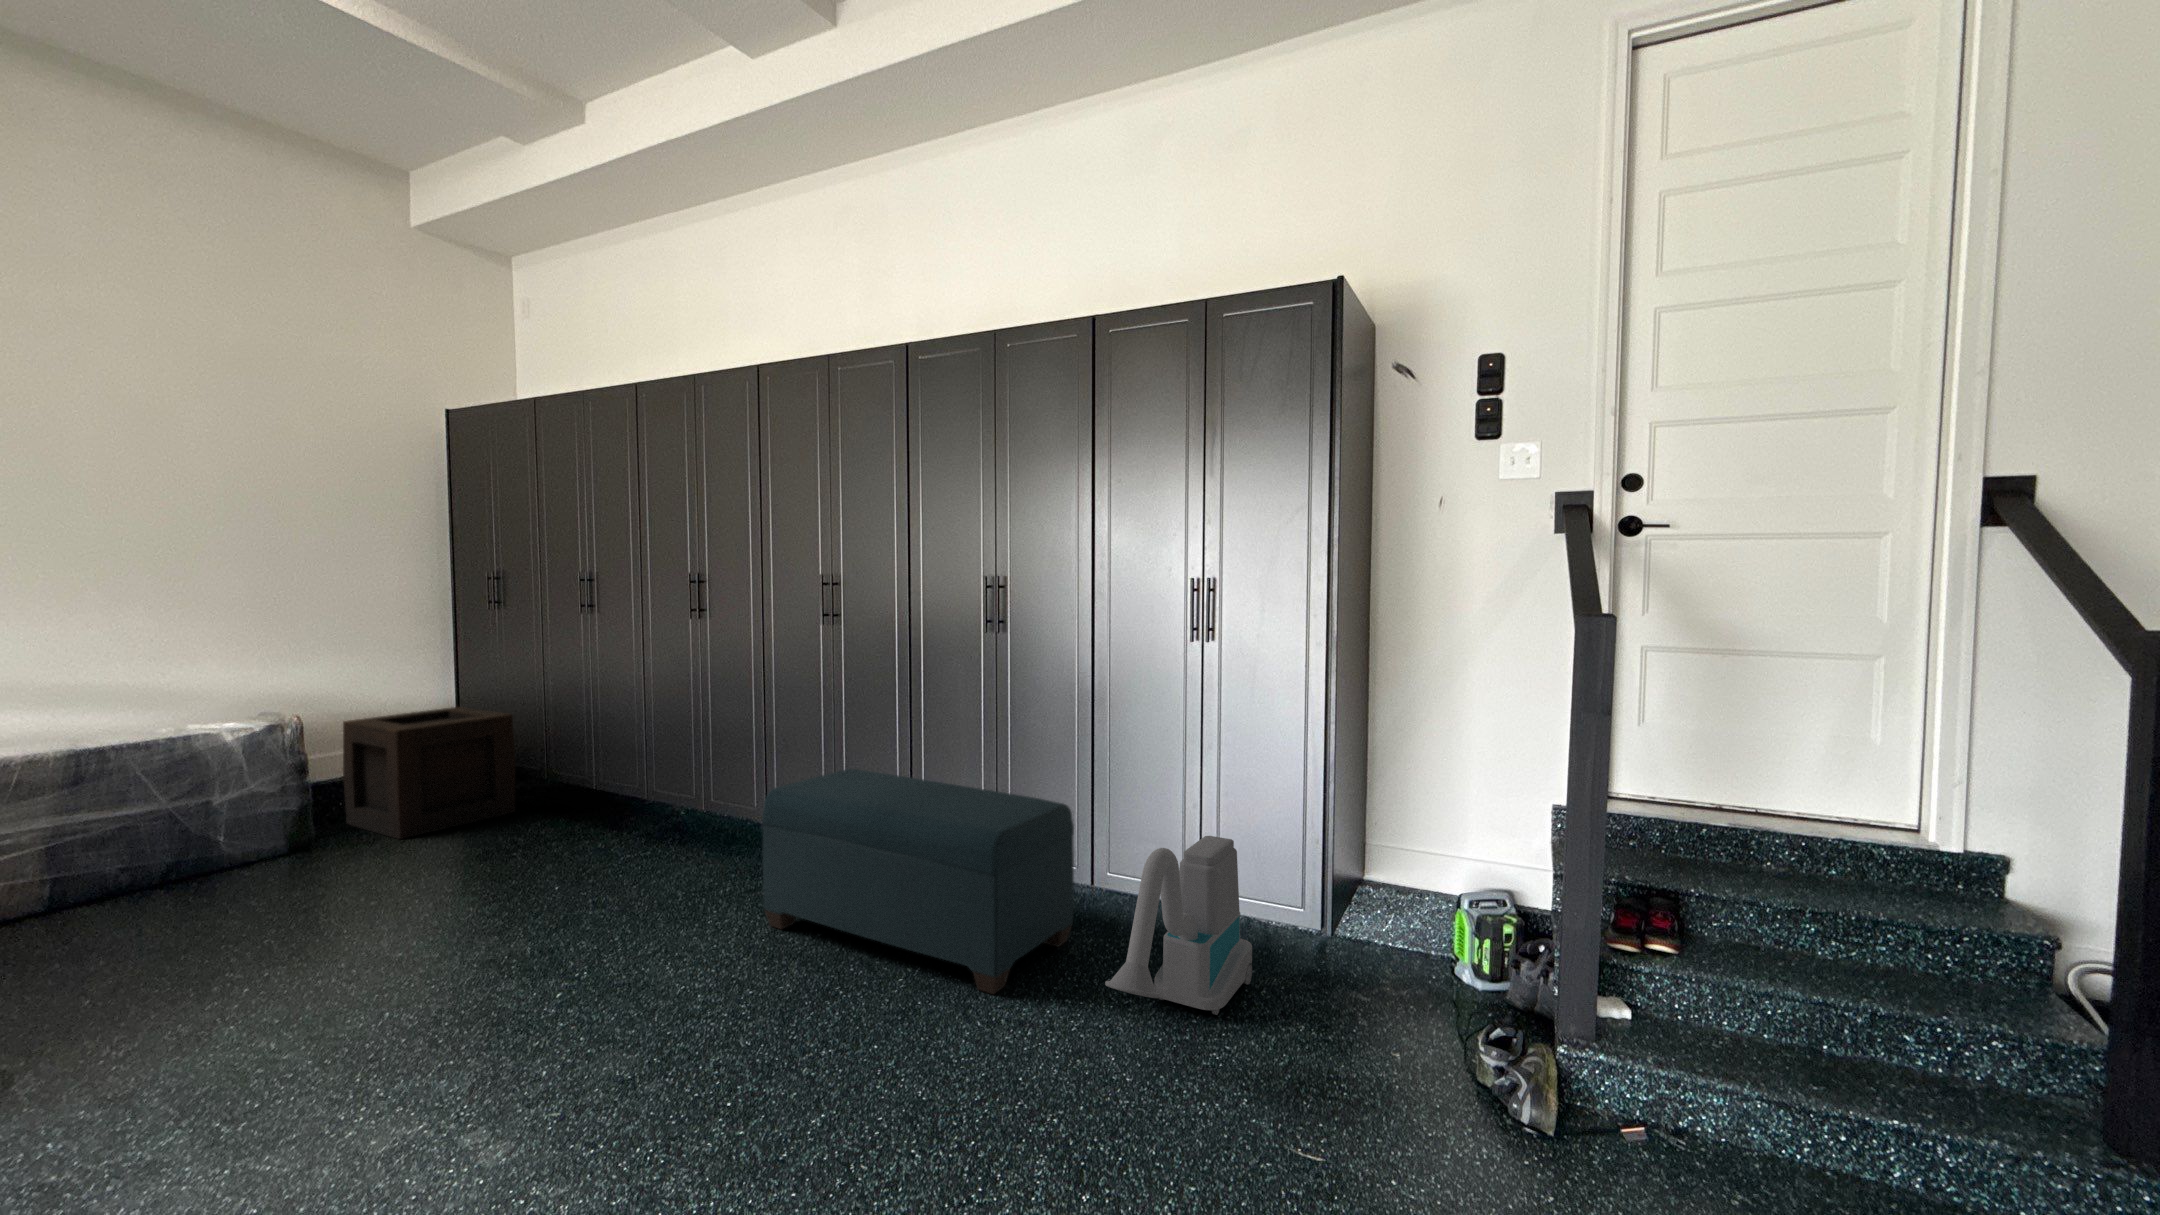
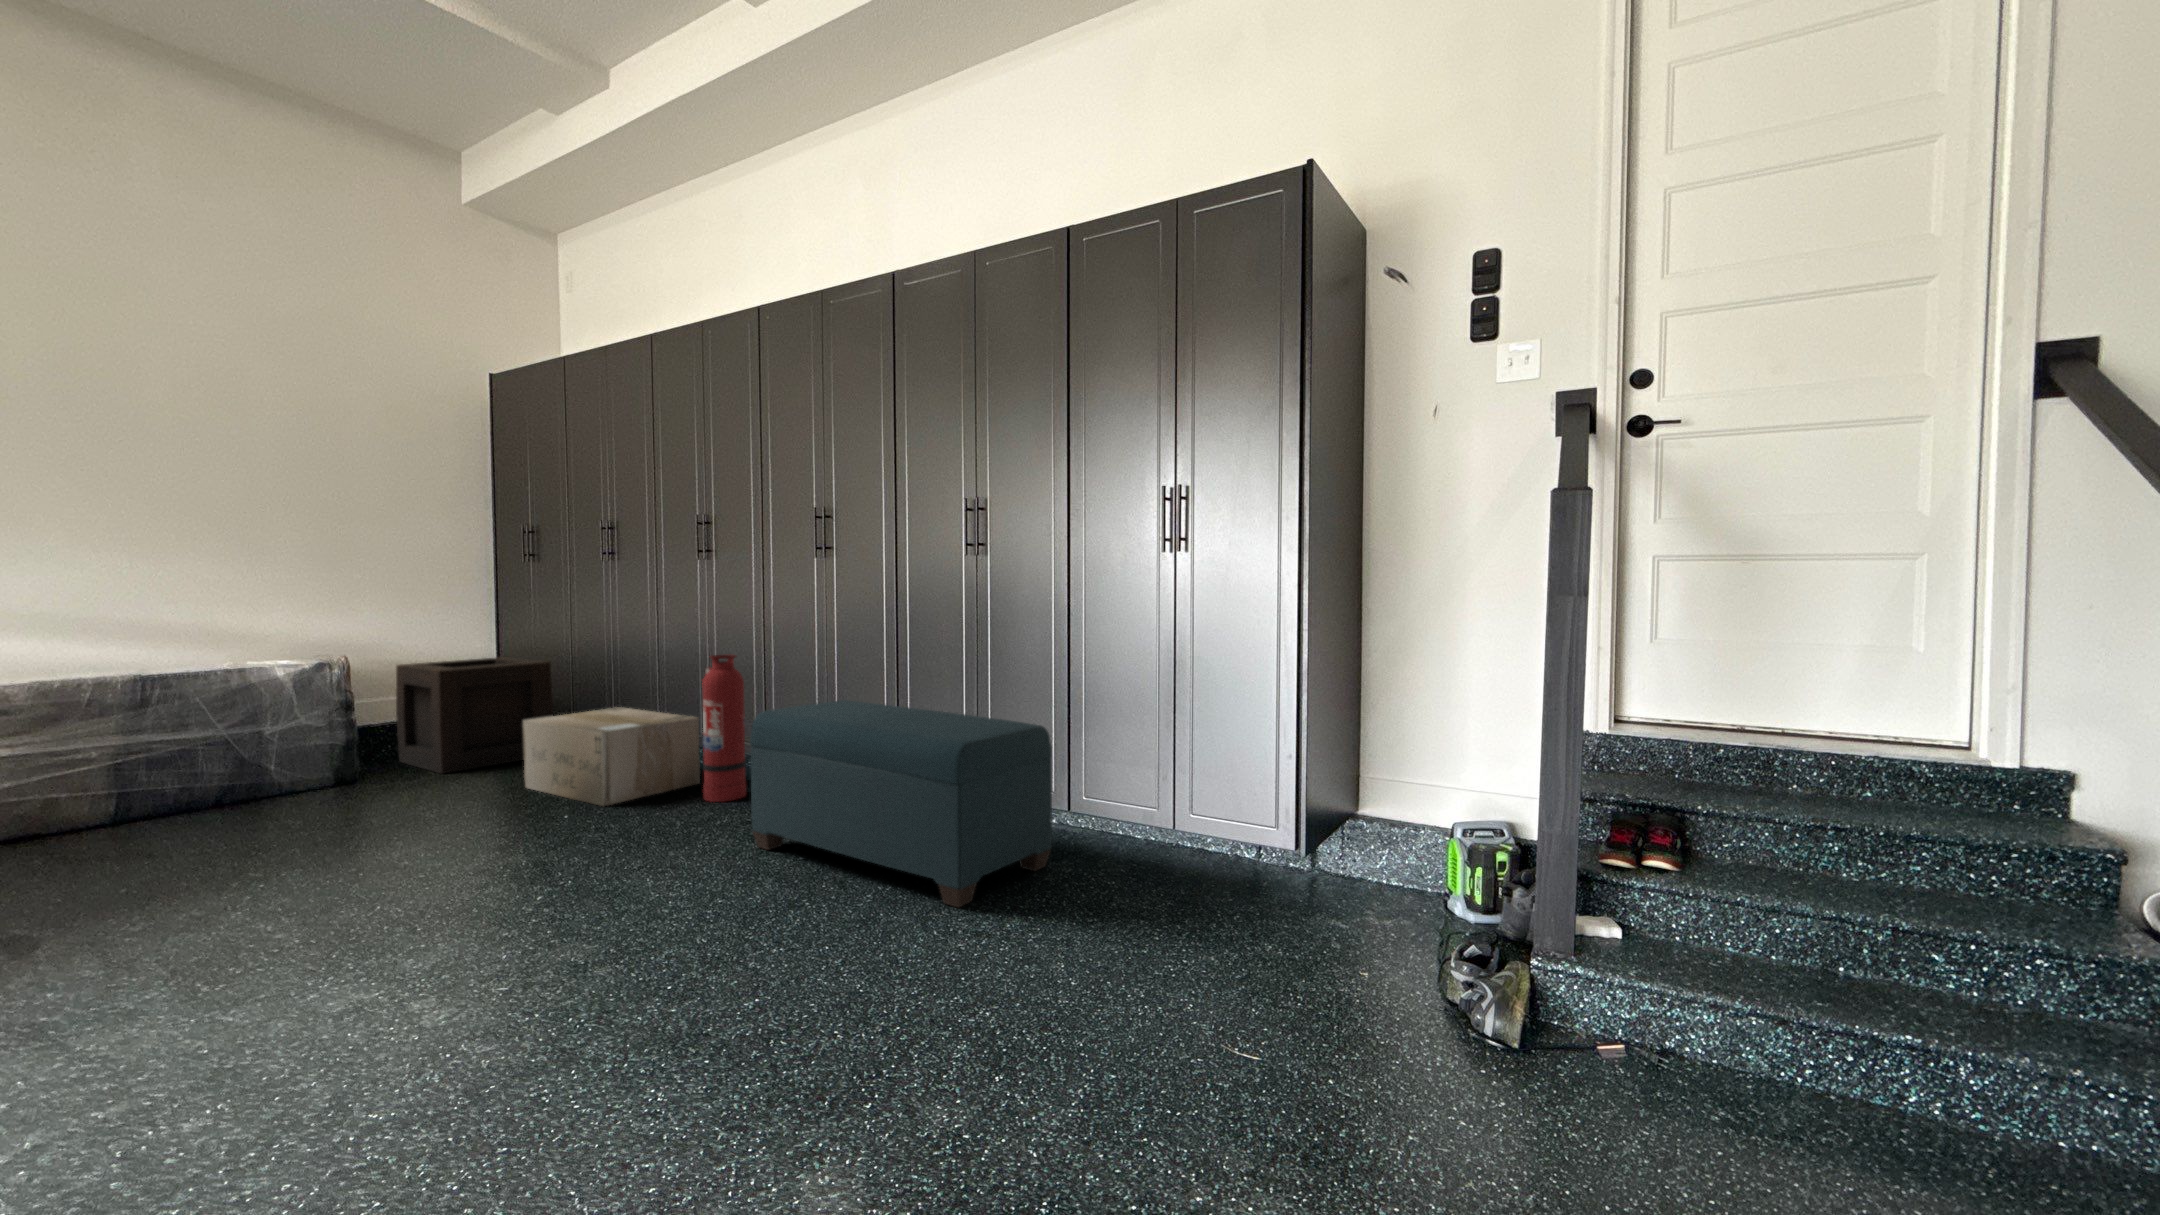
fire extinguisher: none [691,716,739,869] -> present [702,655,746,802]
cardboard box: none [496,764,686,878] -> present [523,707,700,806]
vacuum cleaner: present [1105,836,1252,1015] -> none [1052,751,1227,932]

